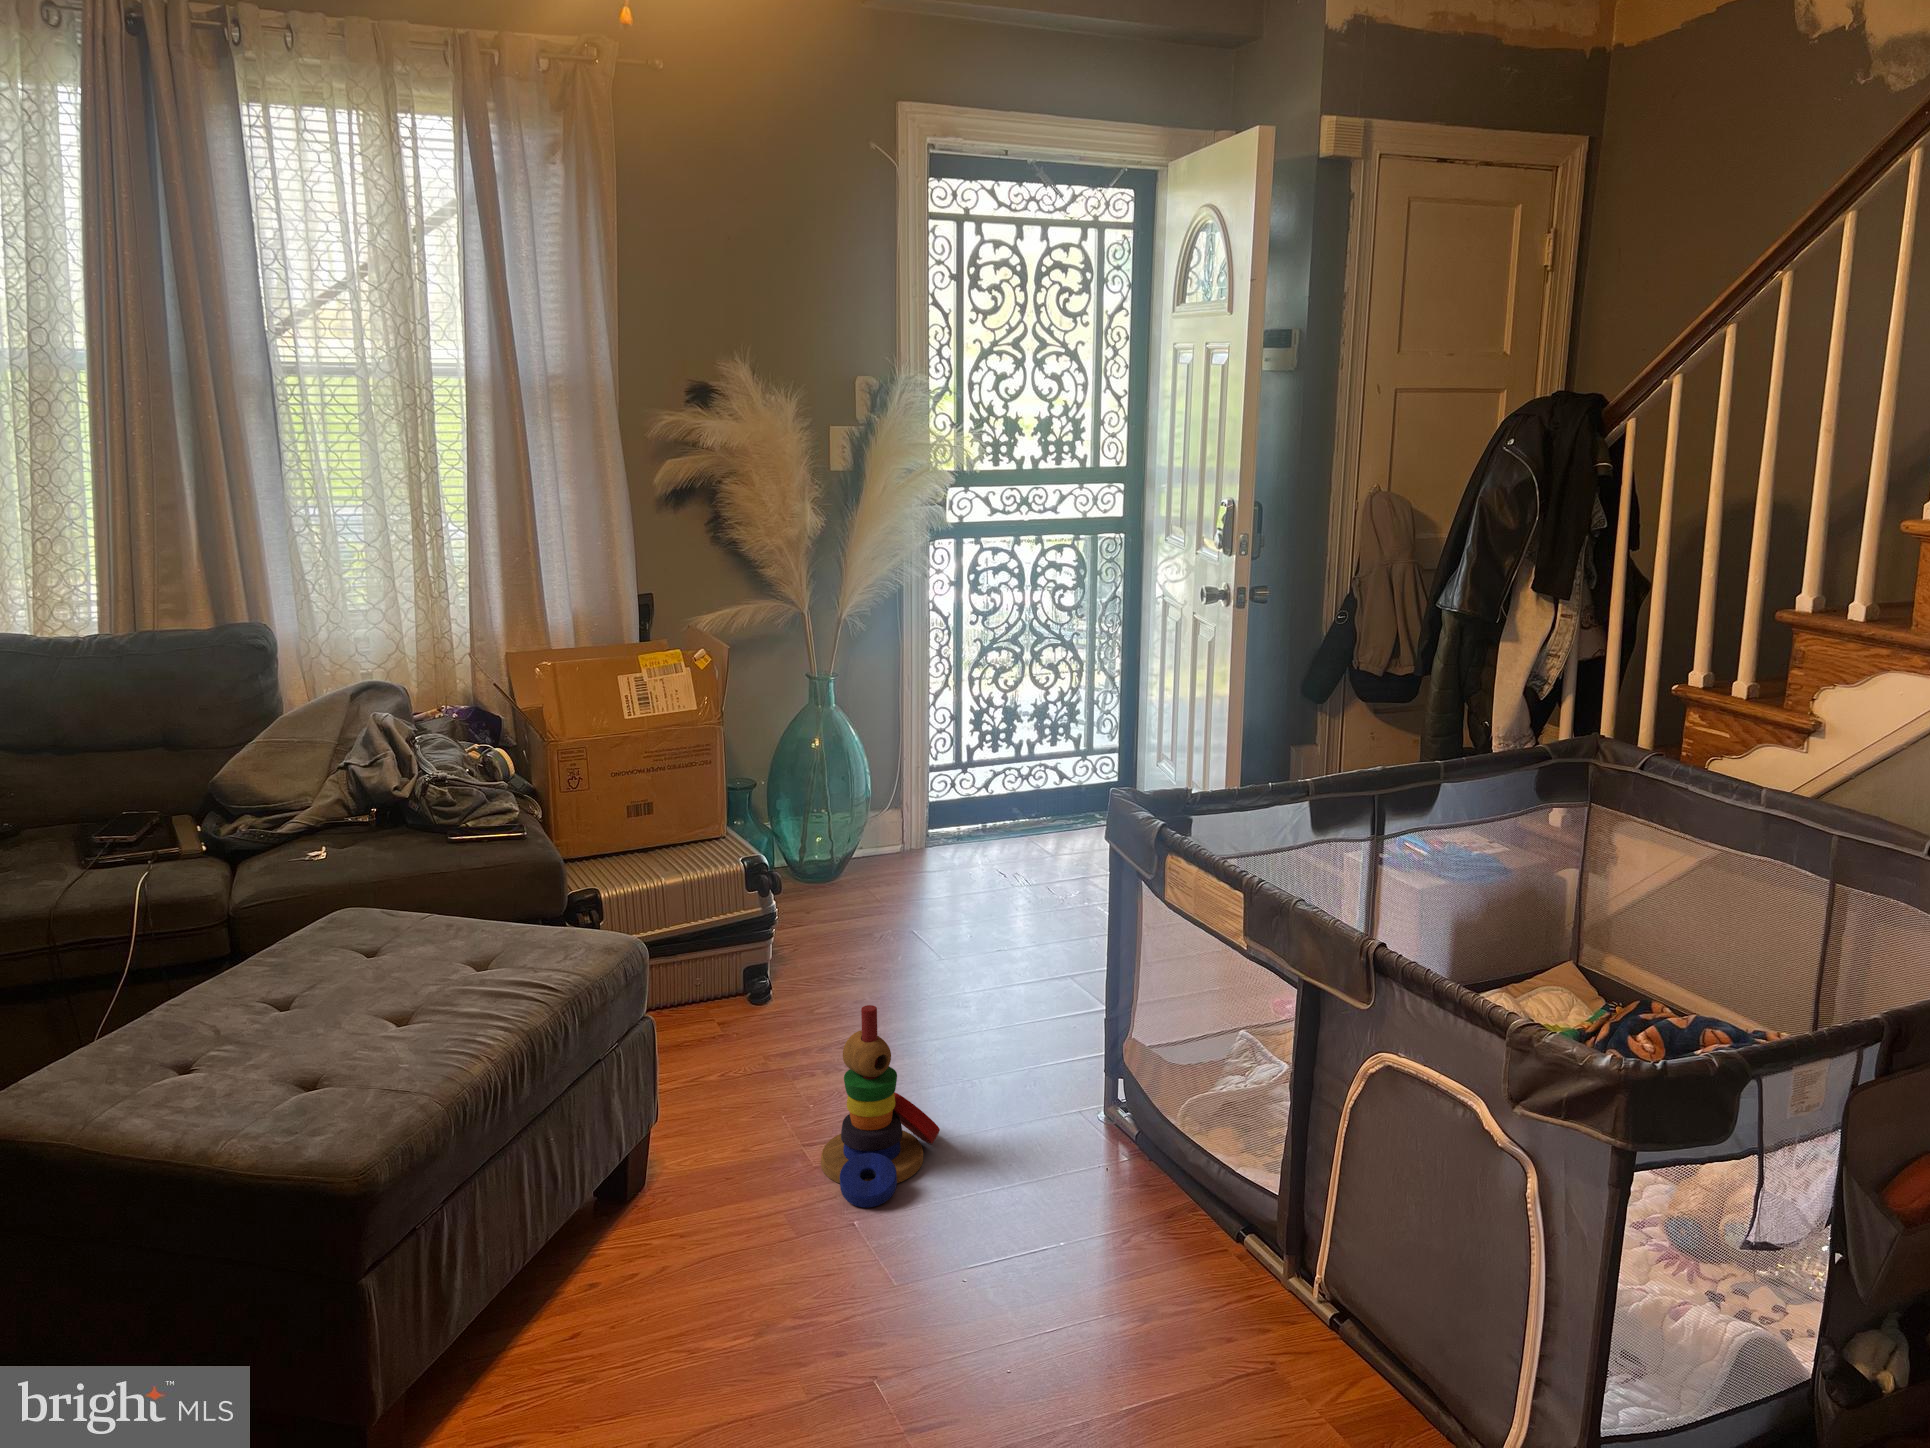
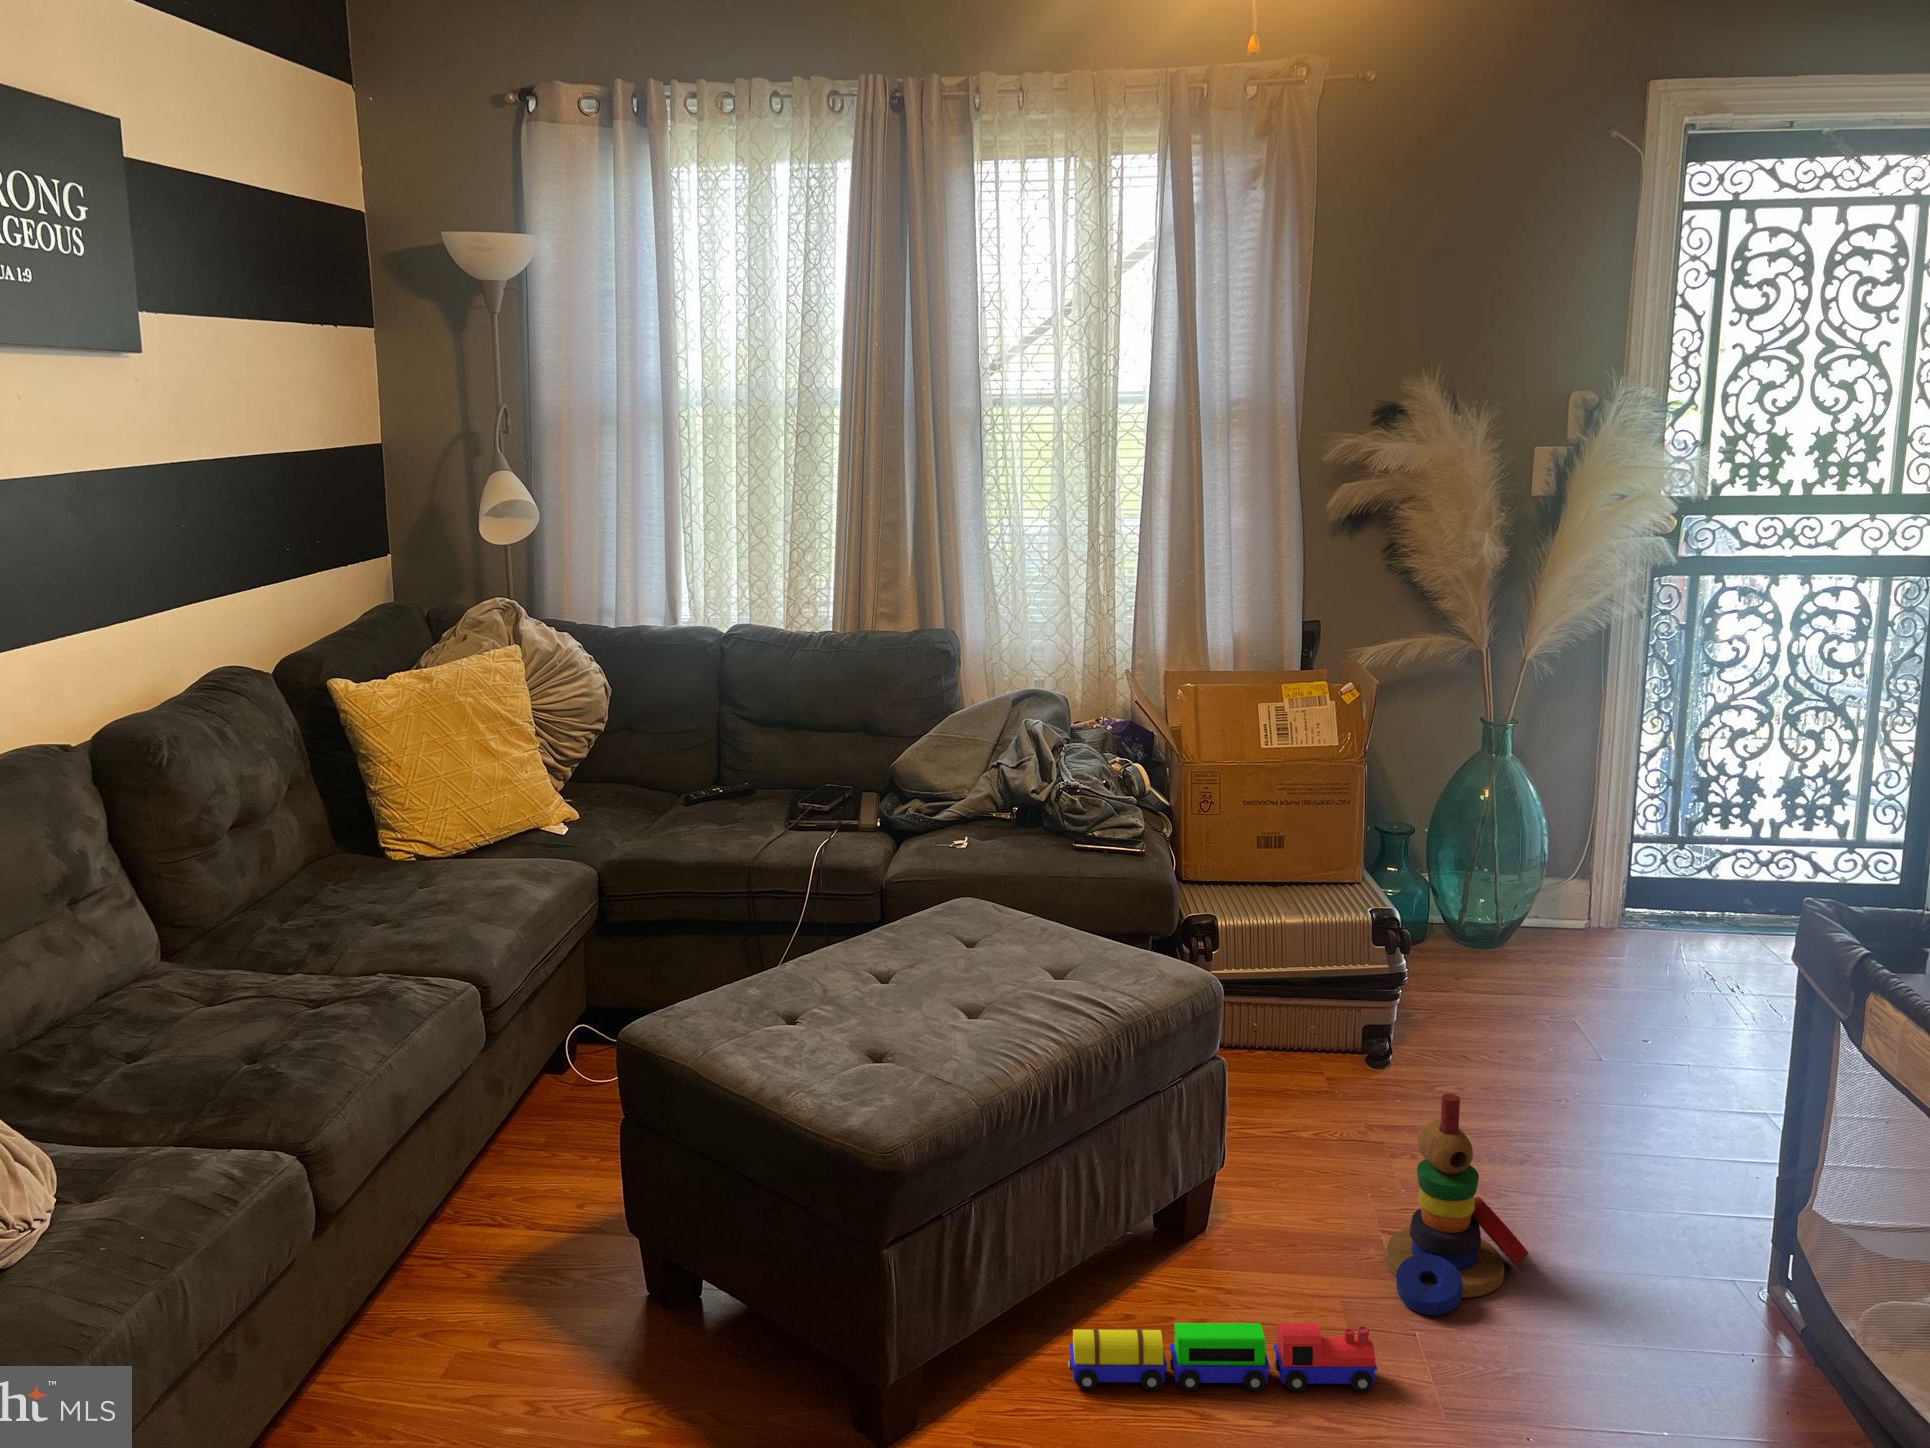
toy train: none [555,1231,849,1378] -> present [1068,1322,1377,1392]

